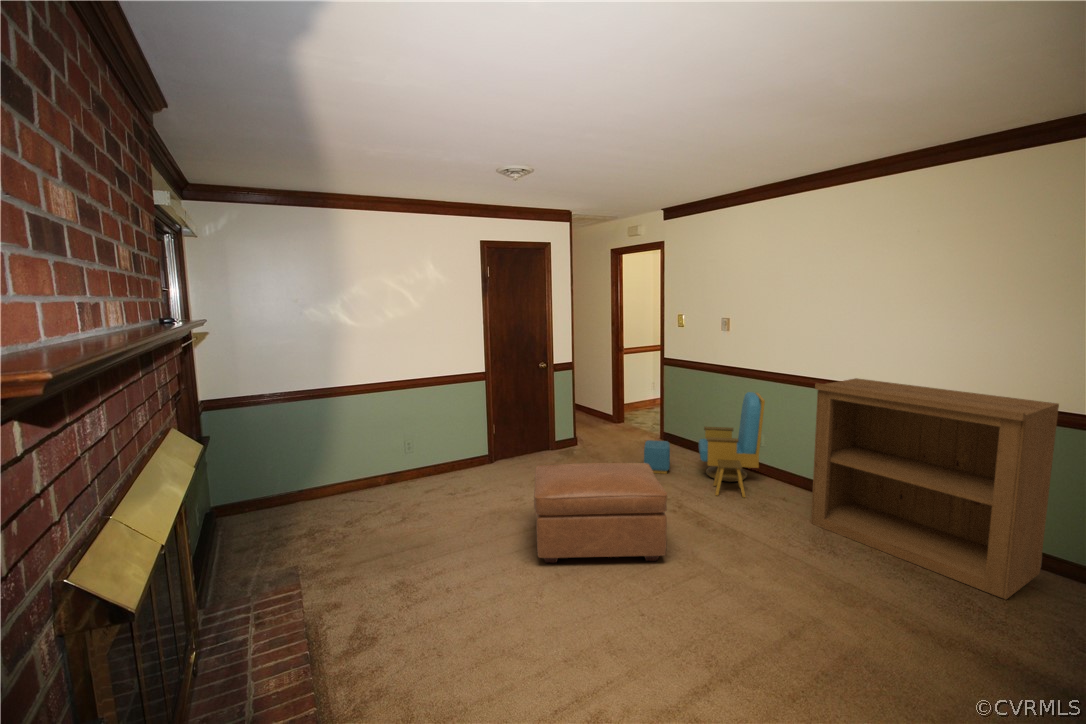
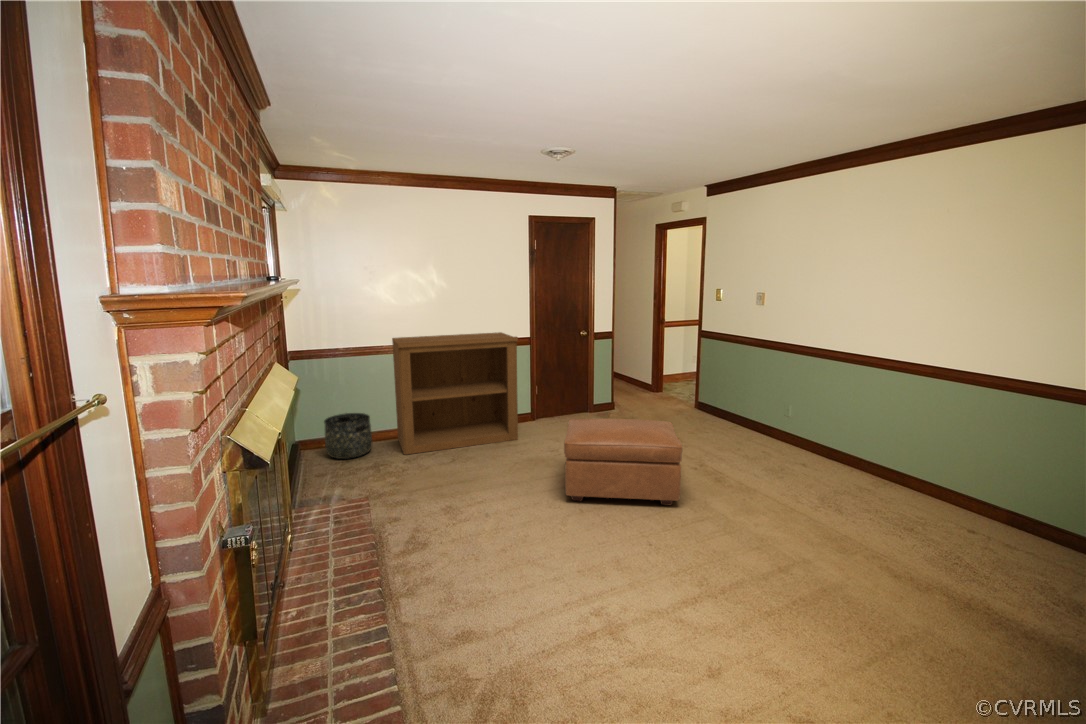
bookshelf: present [811,378,1059,599] -> present [392,332,518,455]
armchair: present [644,392,765,497] -> none [673,363,791,461]
basket: none [245,469,305,526] -> present [324,413,372,459]

